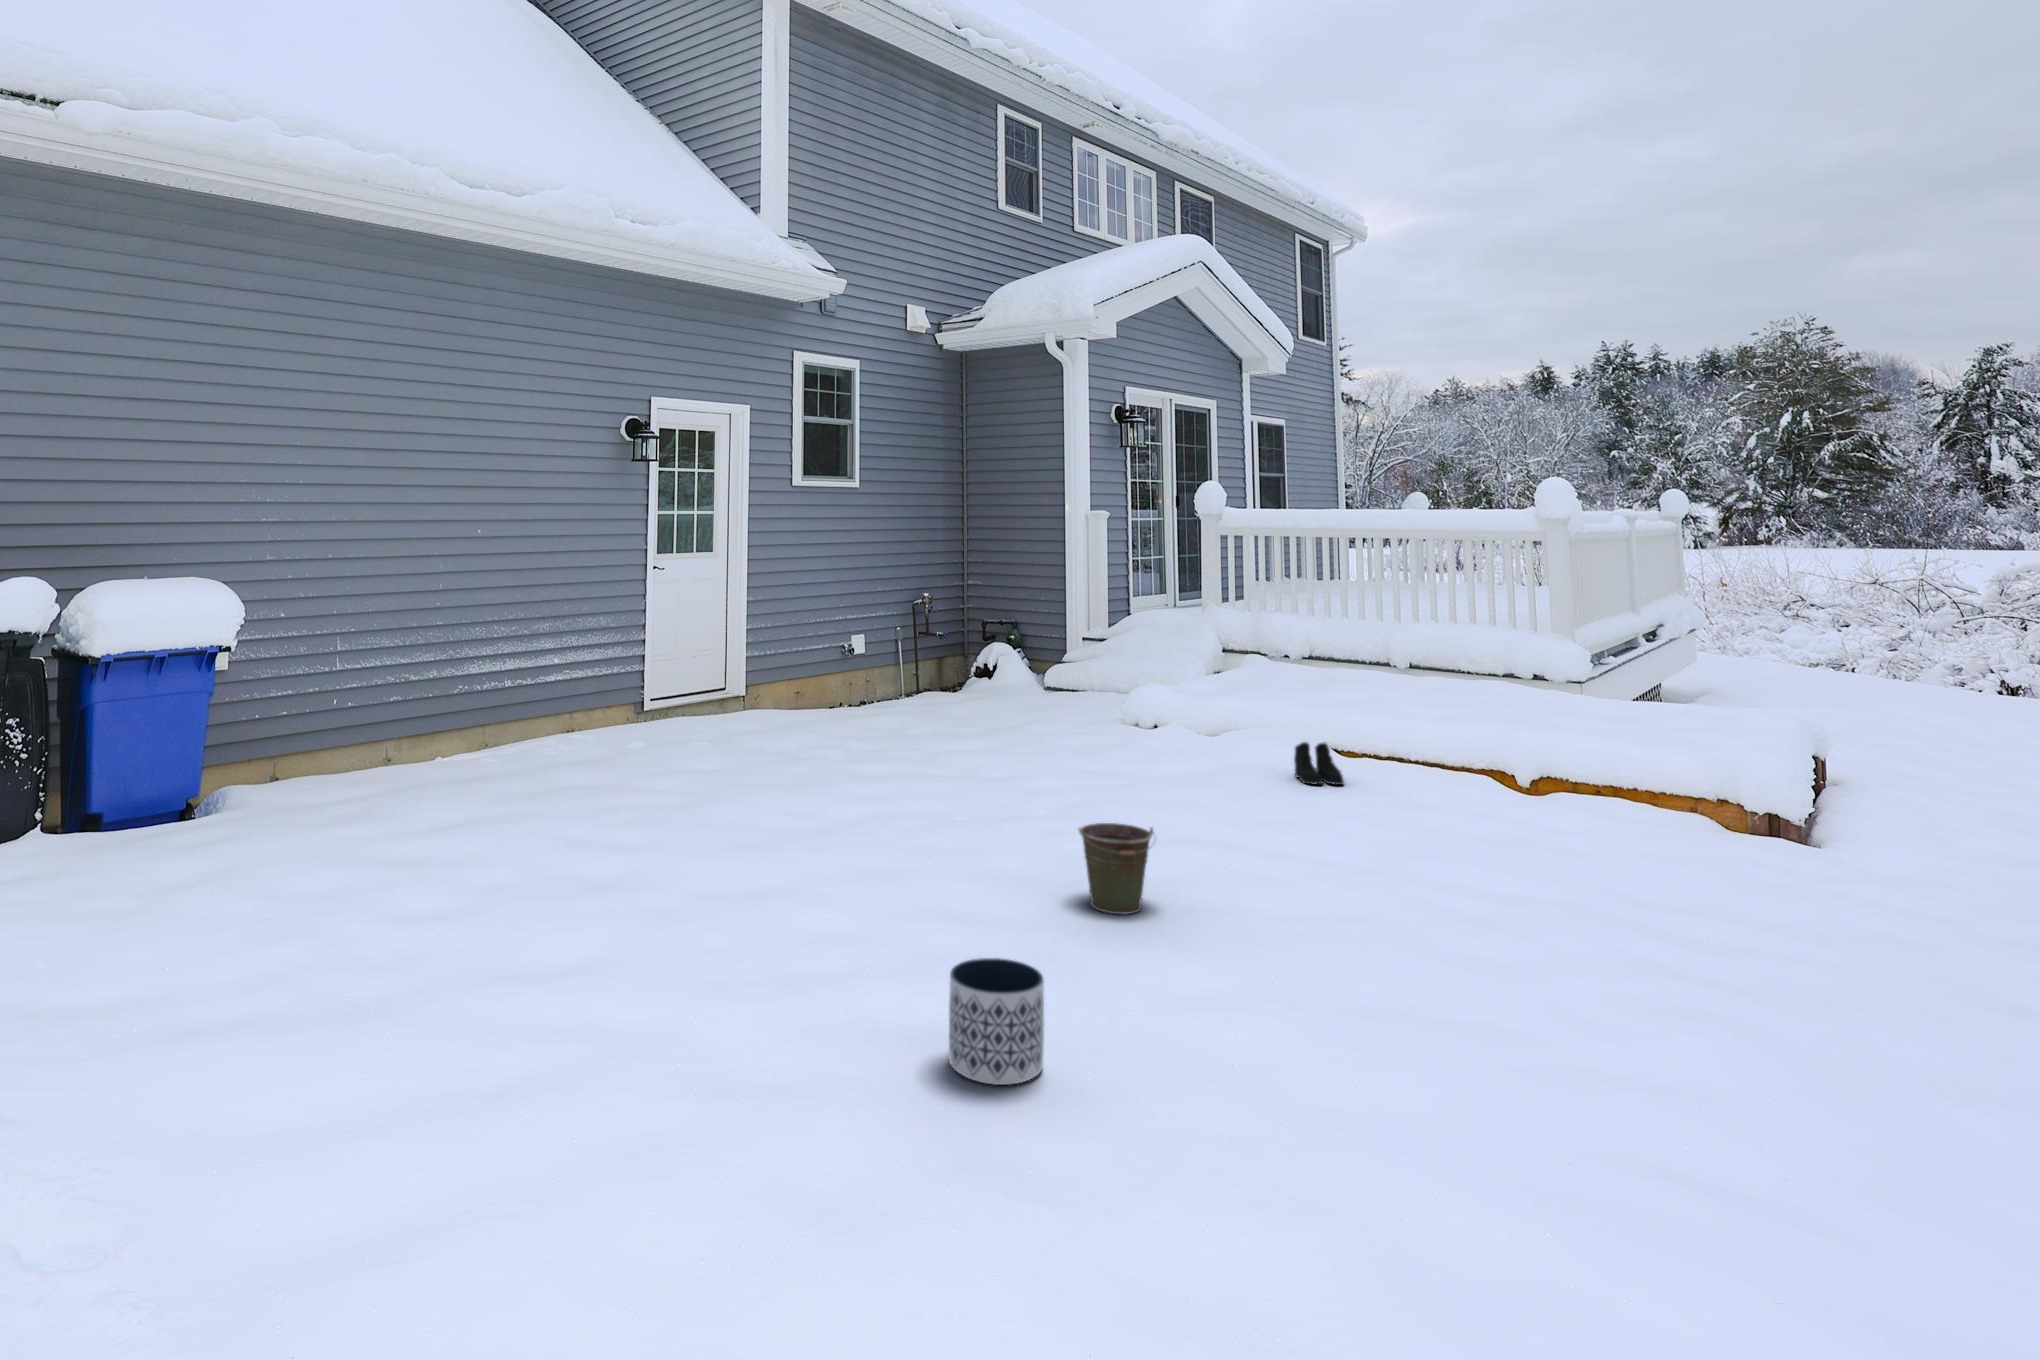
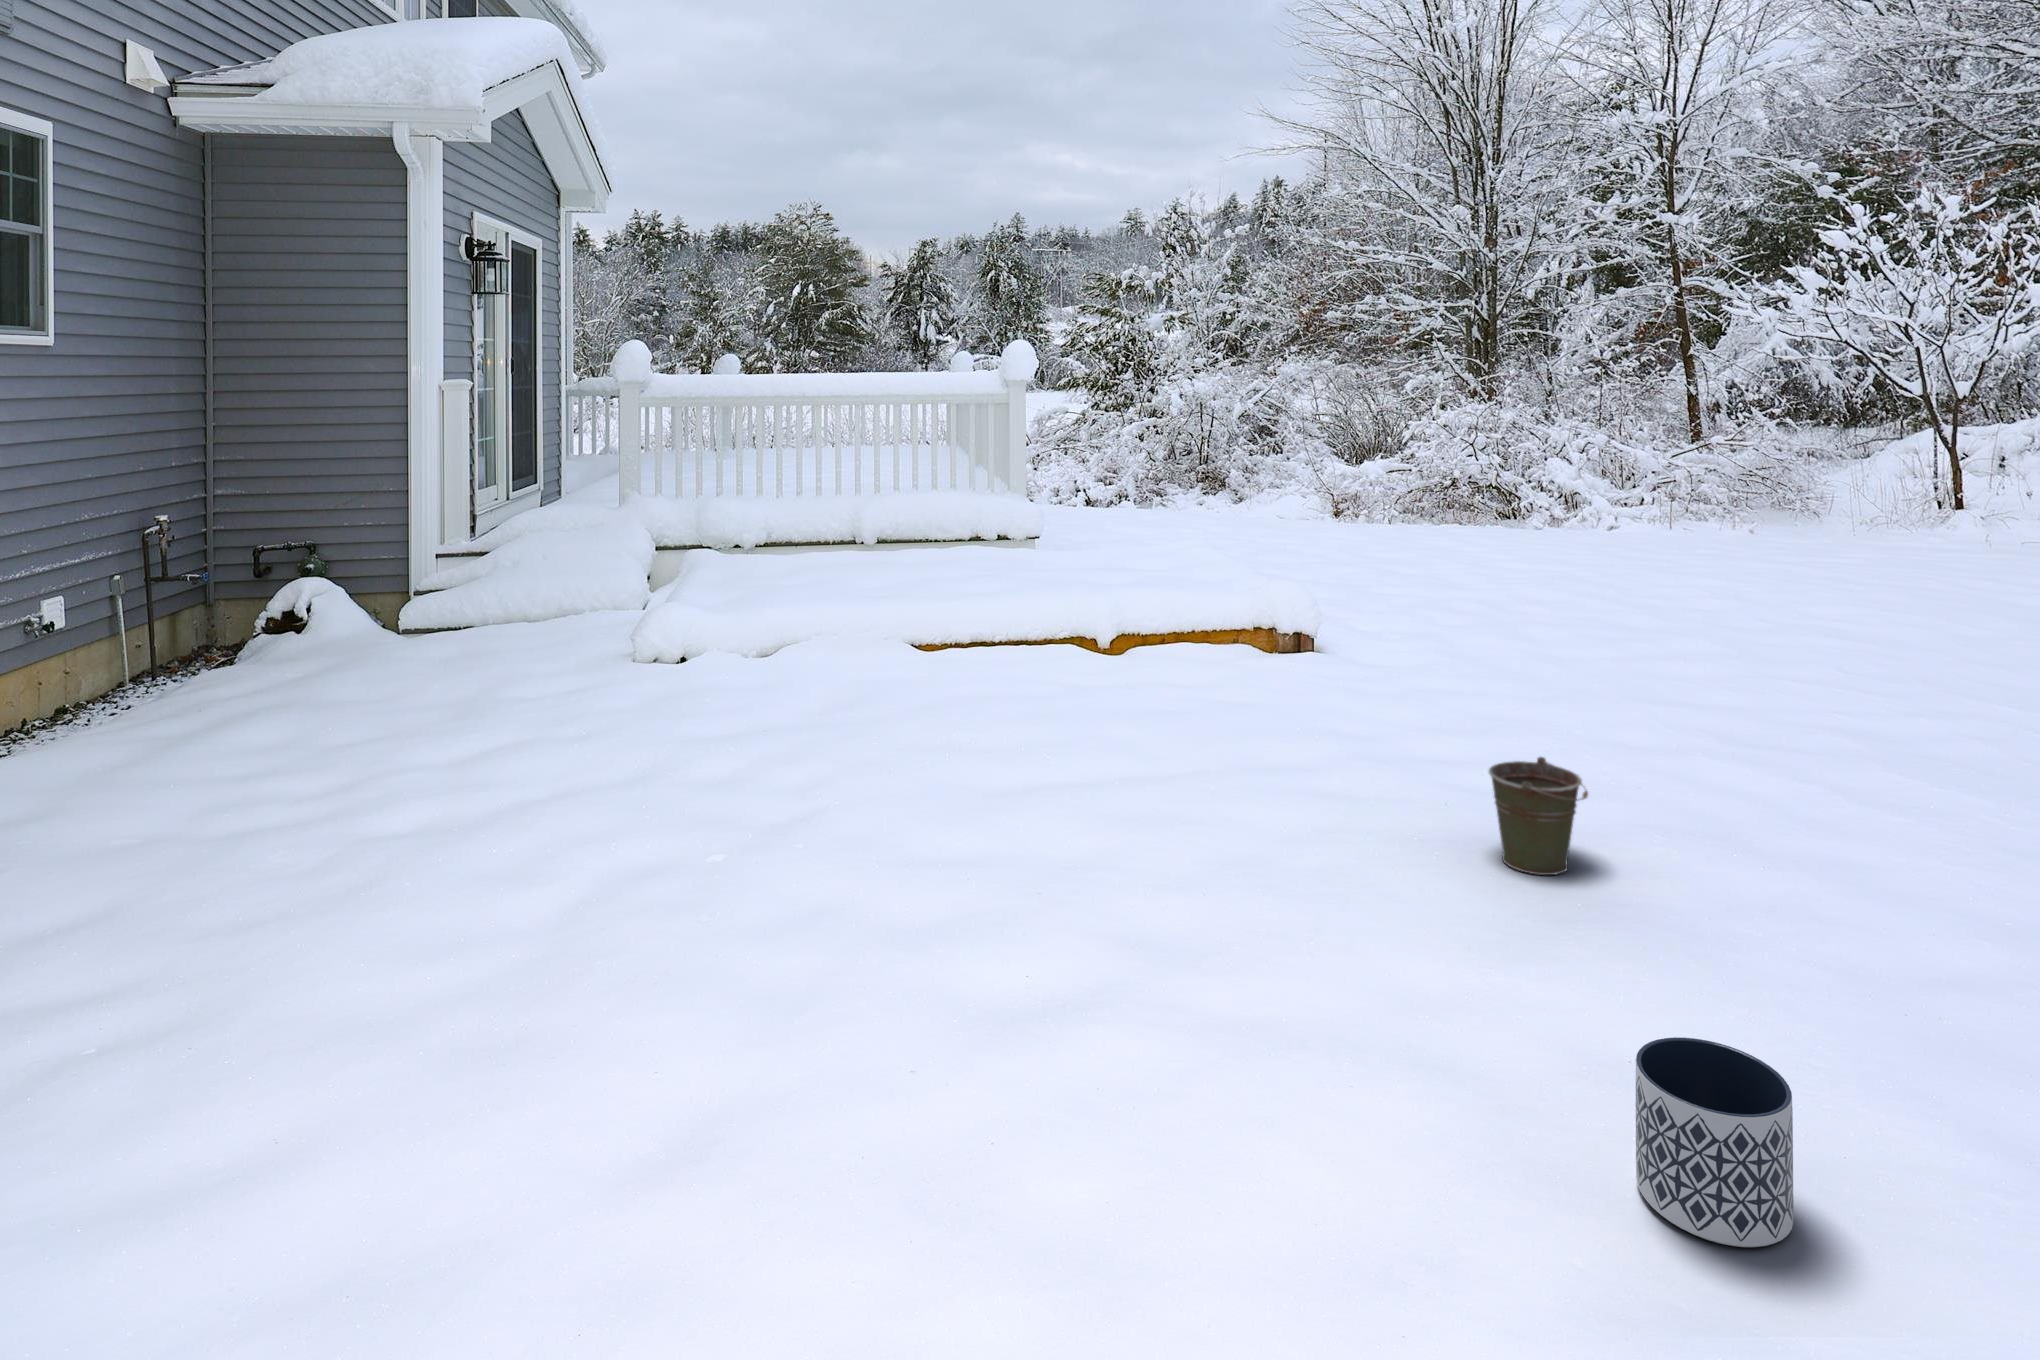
boots: present [1294,742,1344,785] -> none [920,634,981,684]
bucket: present [1079,823,1154,914] -> present [1489,757,1588,875]

